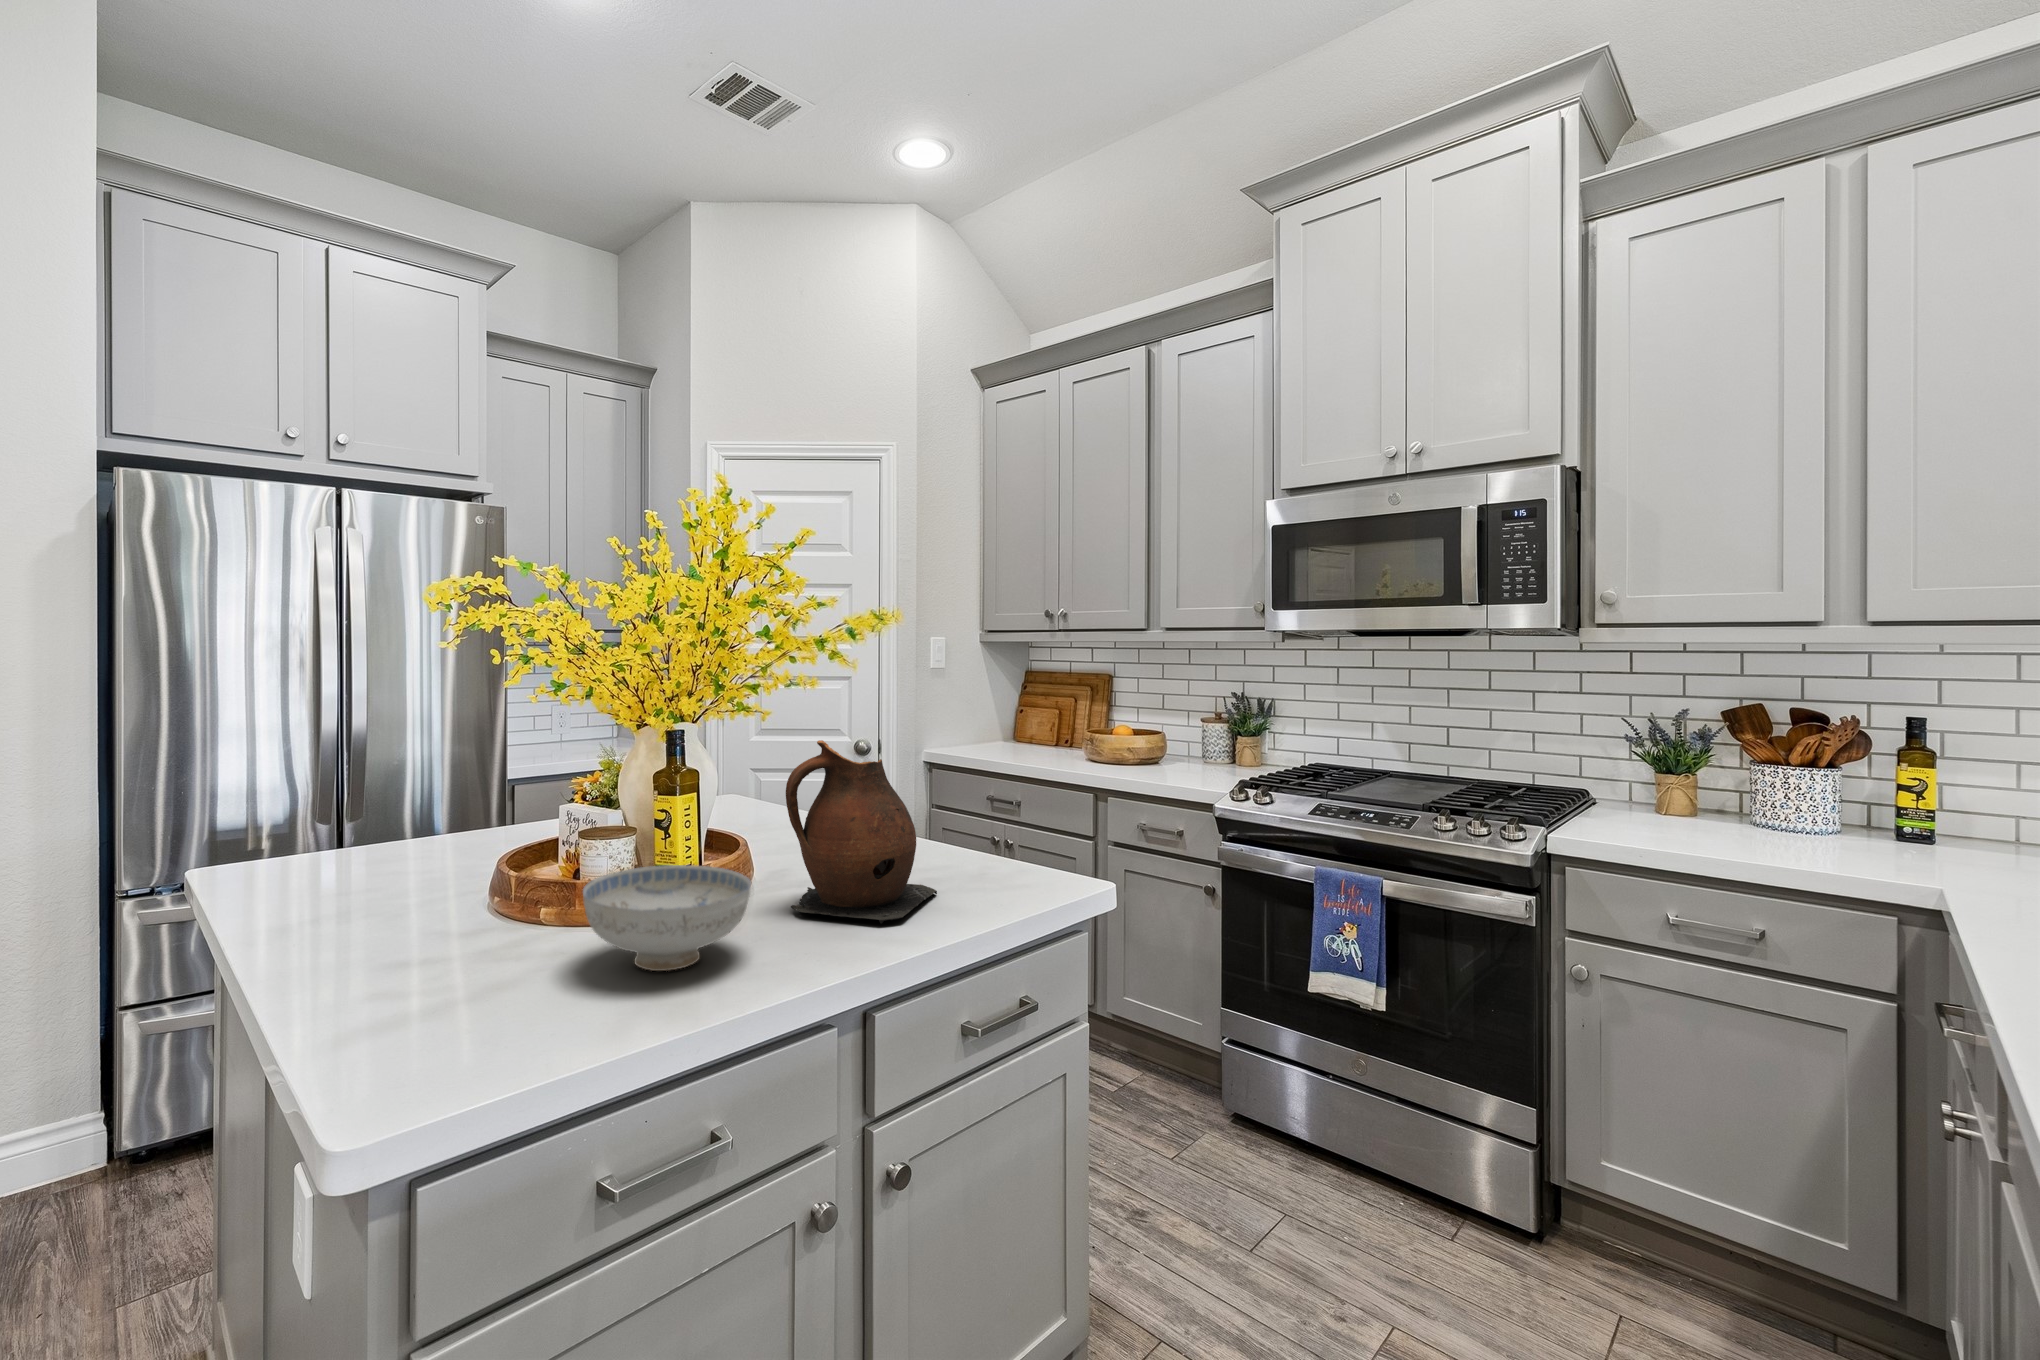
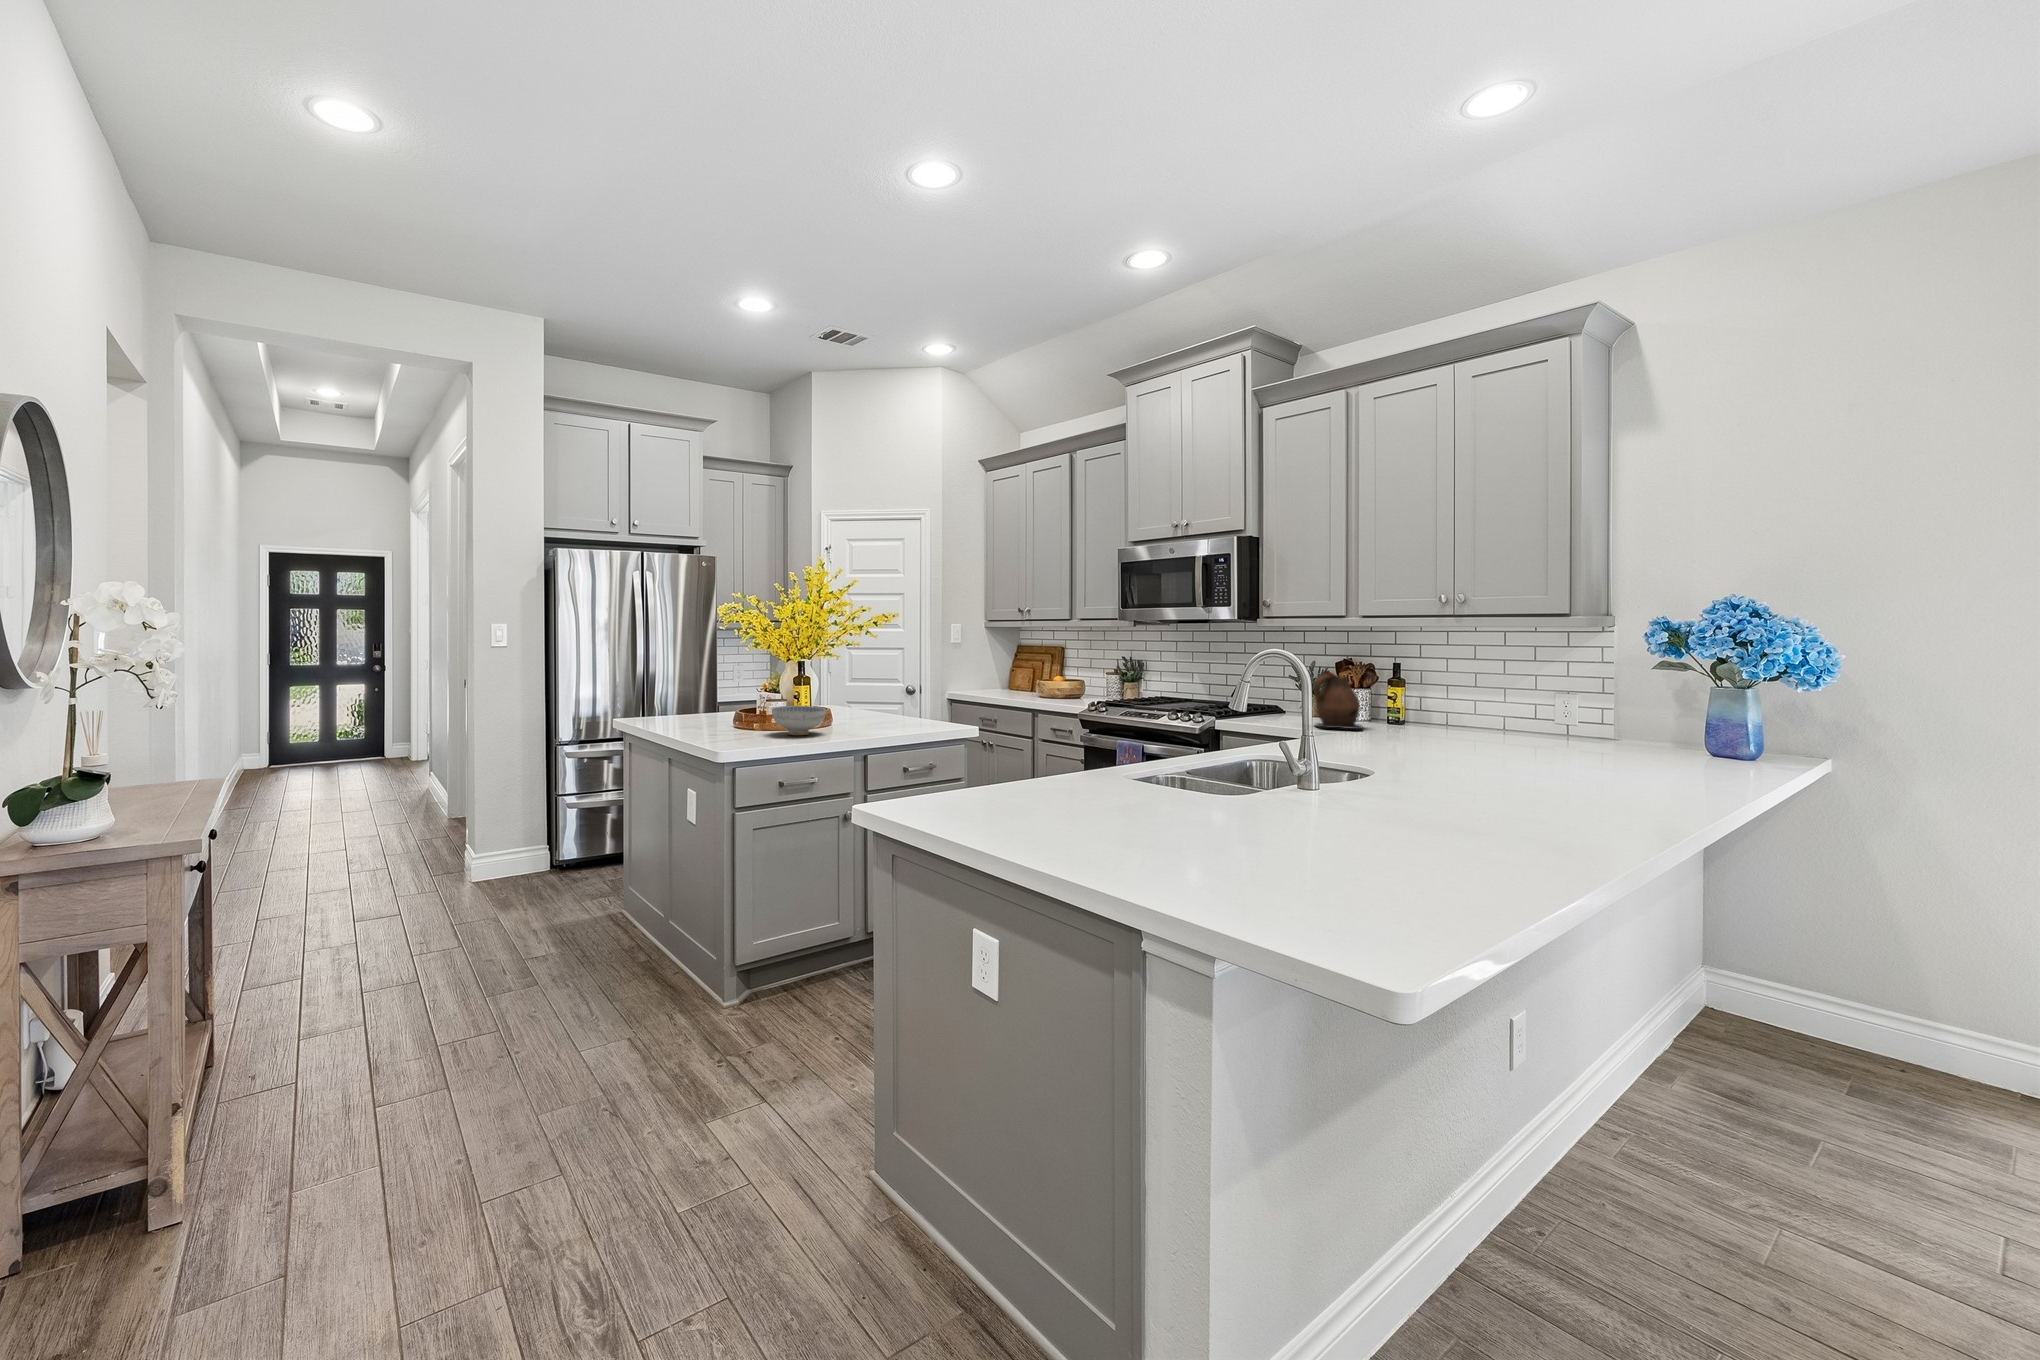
ceramic pitcher: present [786,740,937,924] -> present [1314,670,1362,729]

